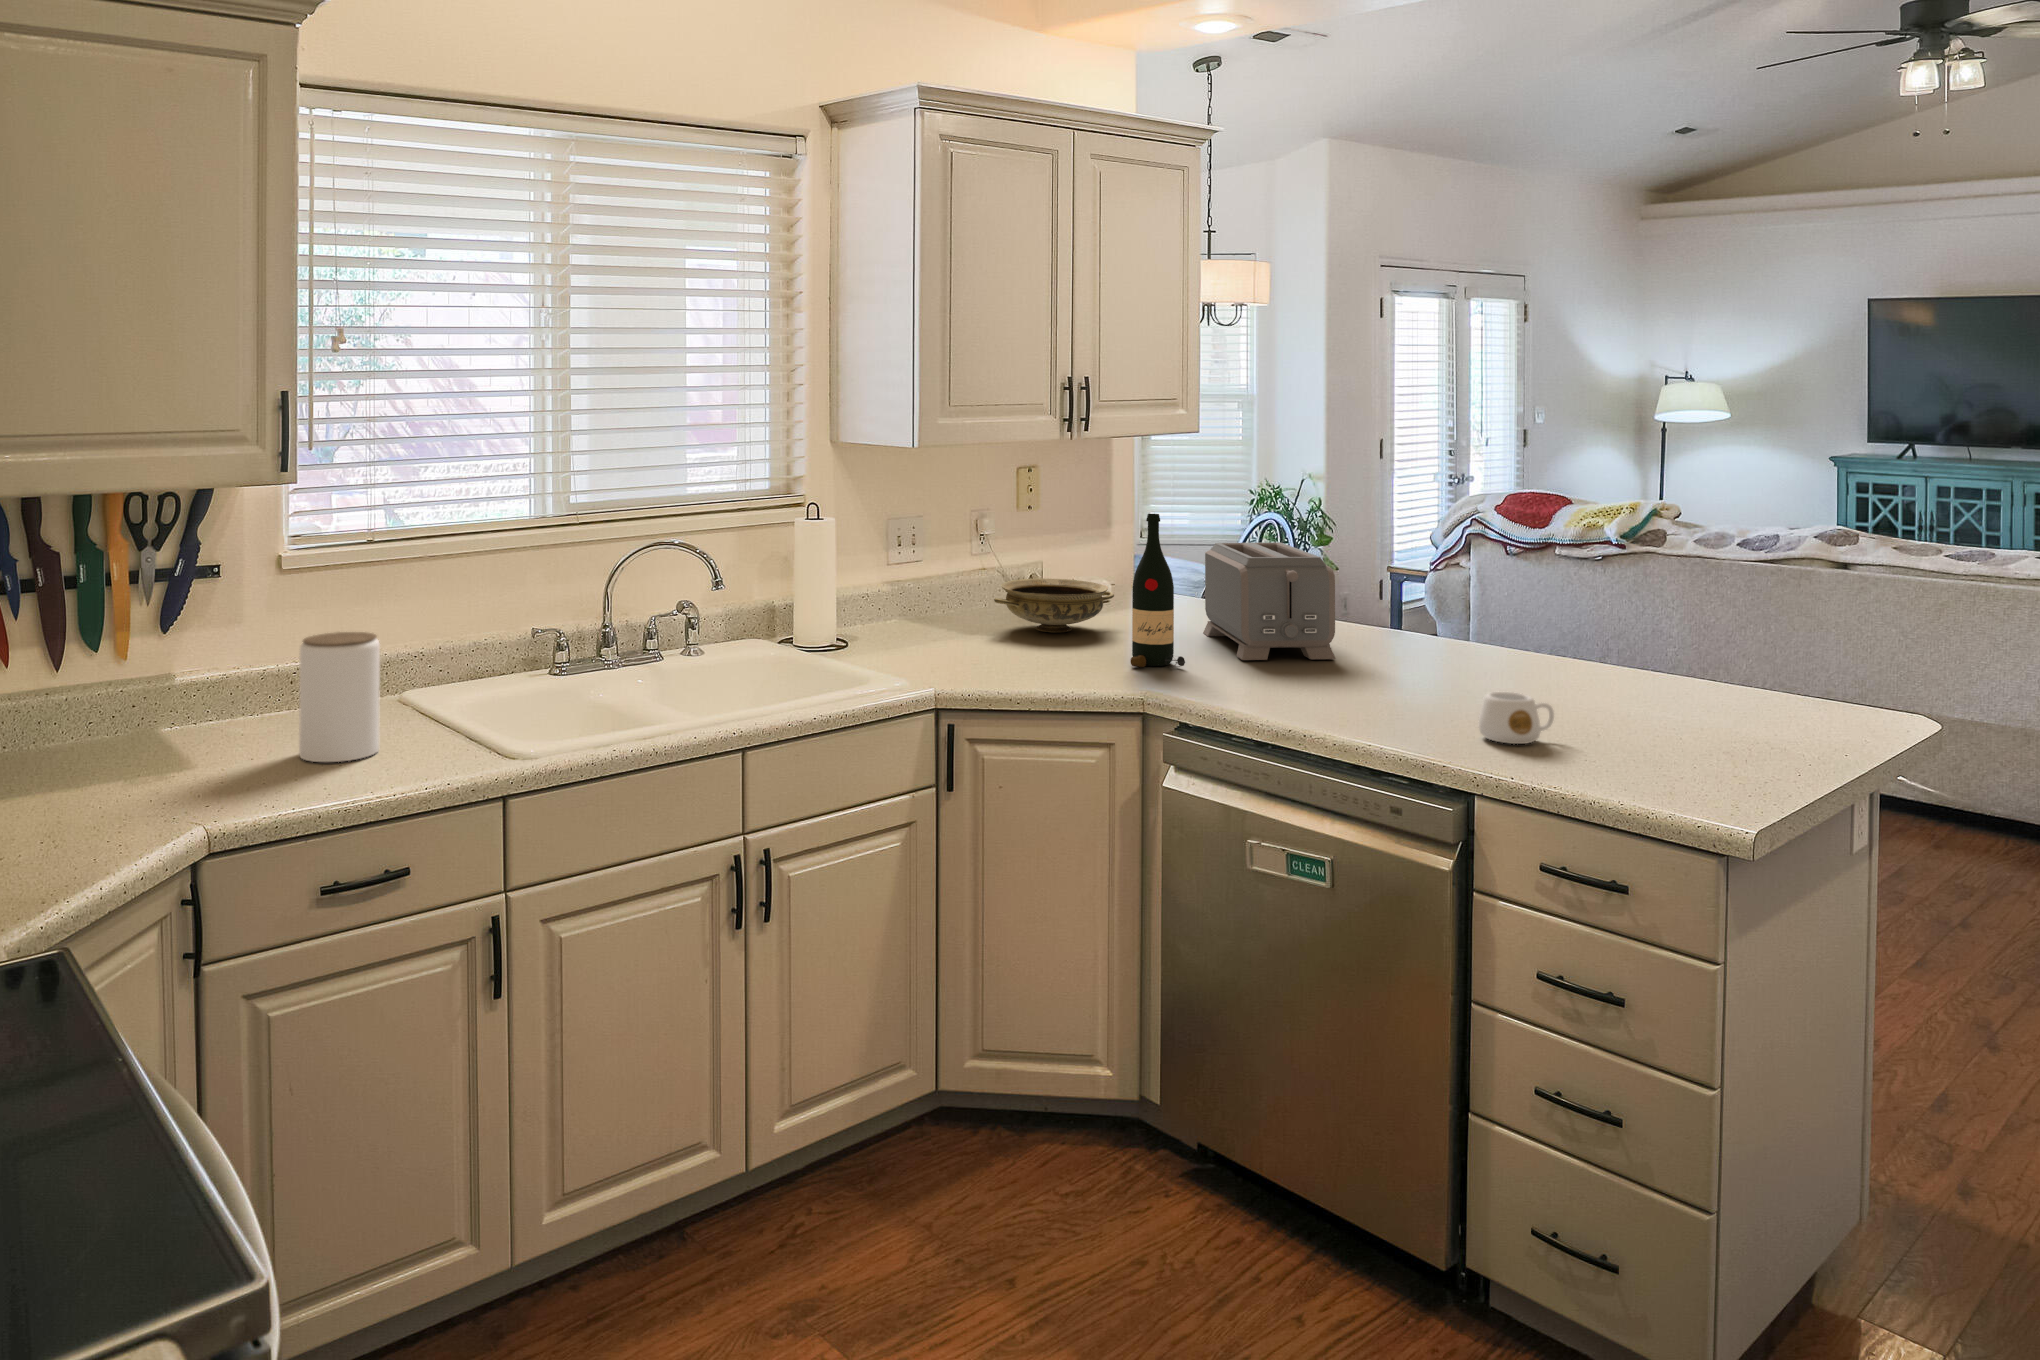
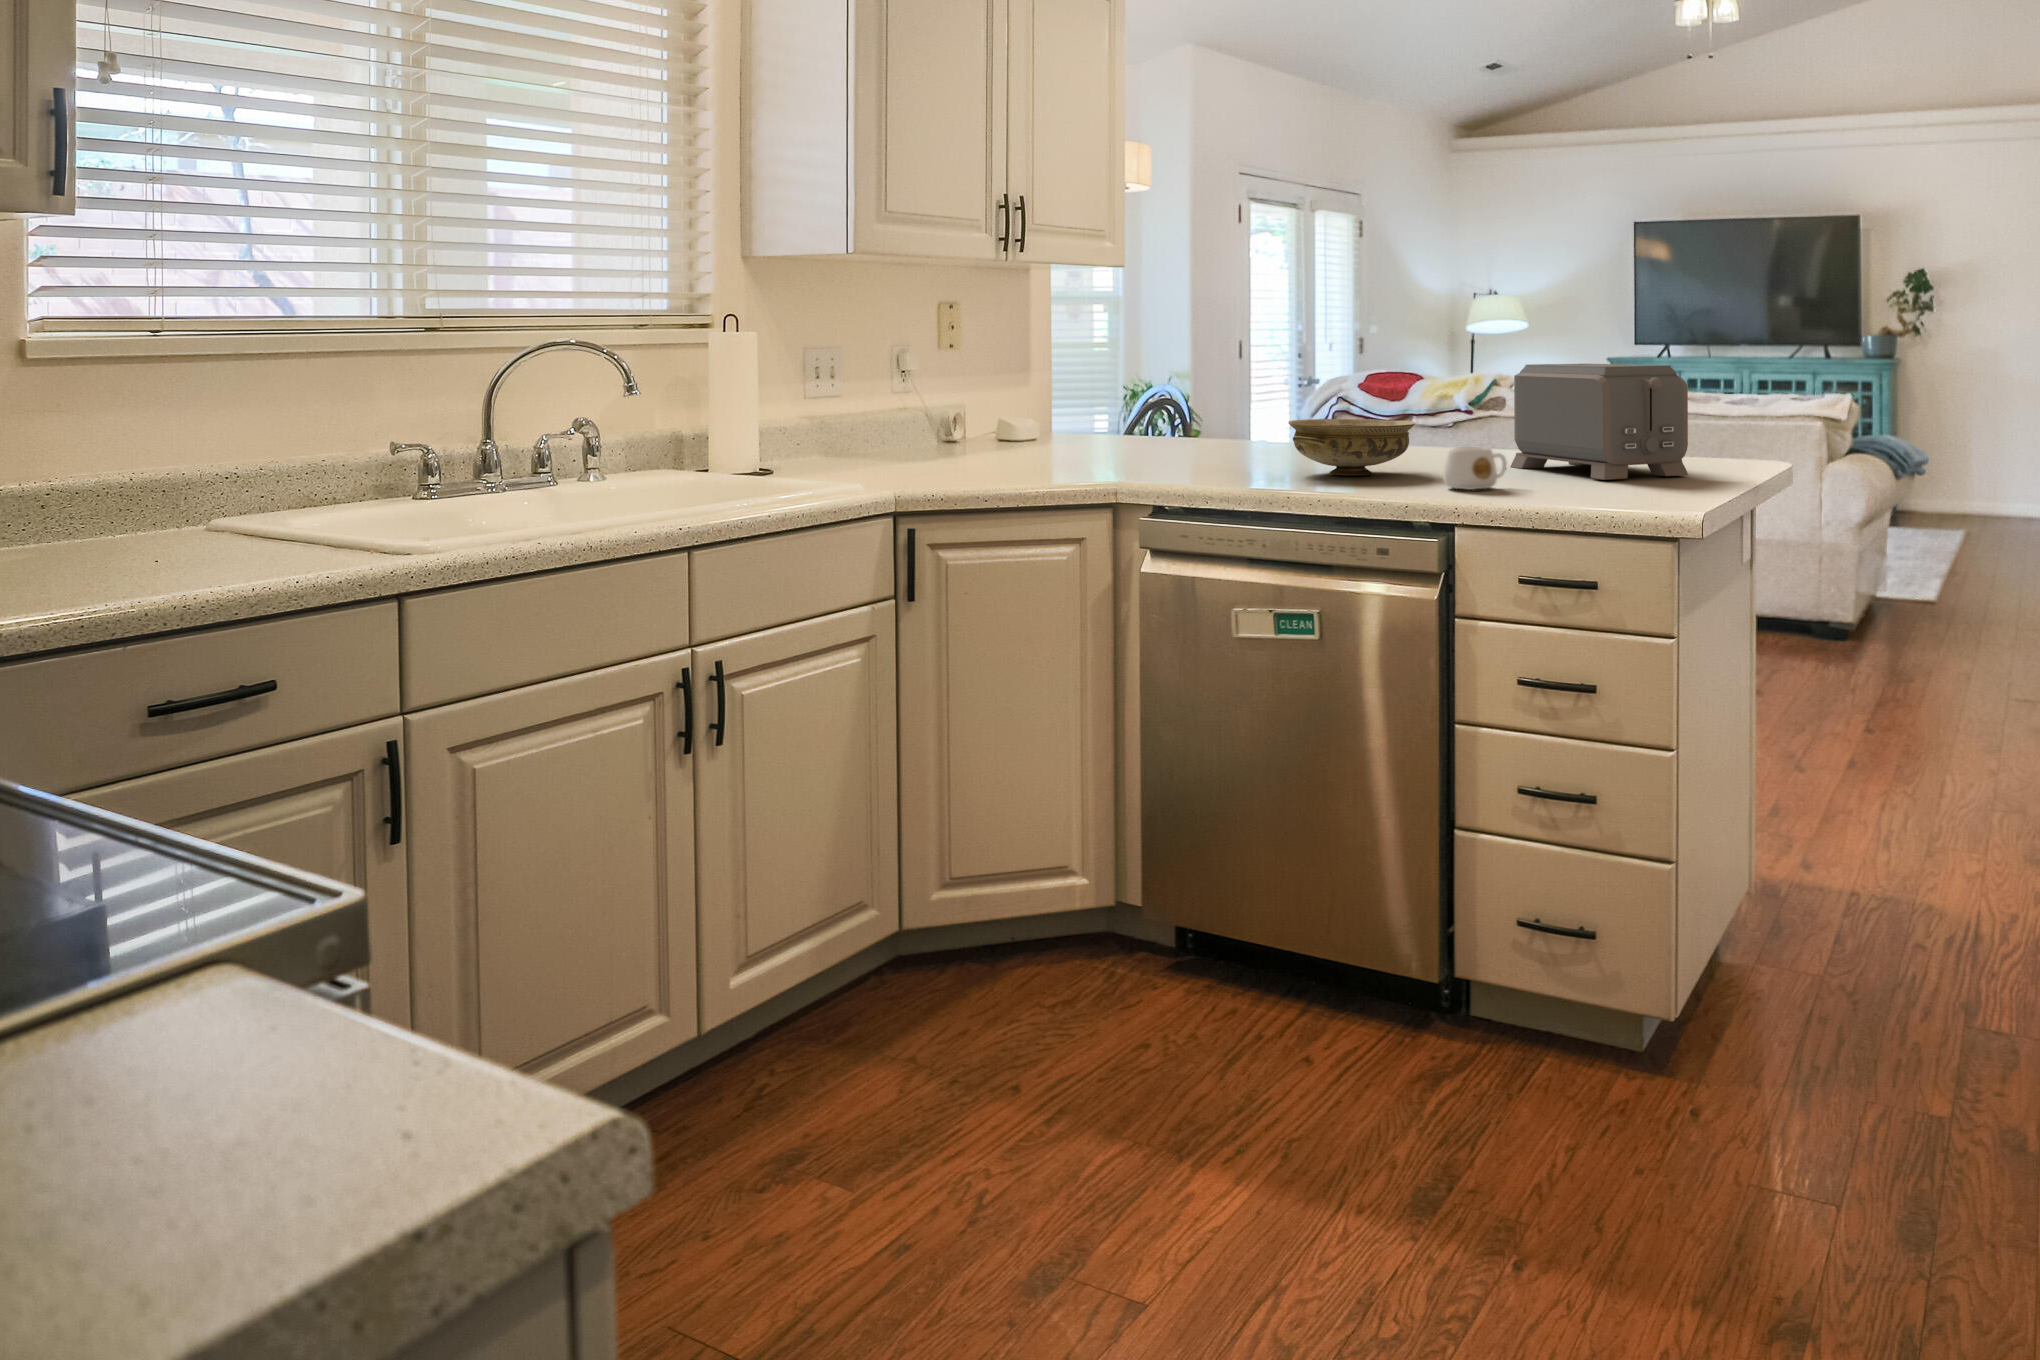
wine bottle: present [1130,514,1185,668] -> none [1093,316,1148,471]
toaster: present [1203,542,1335,660] -> present [1510,364,1688,480]
ceramic bowl: present [994,578,1114,632] -> present [1288,419,1415,475]
jar: present [299,632,380,762] -> none [81,414,206,572]

